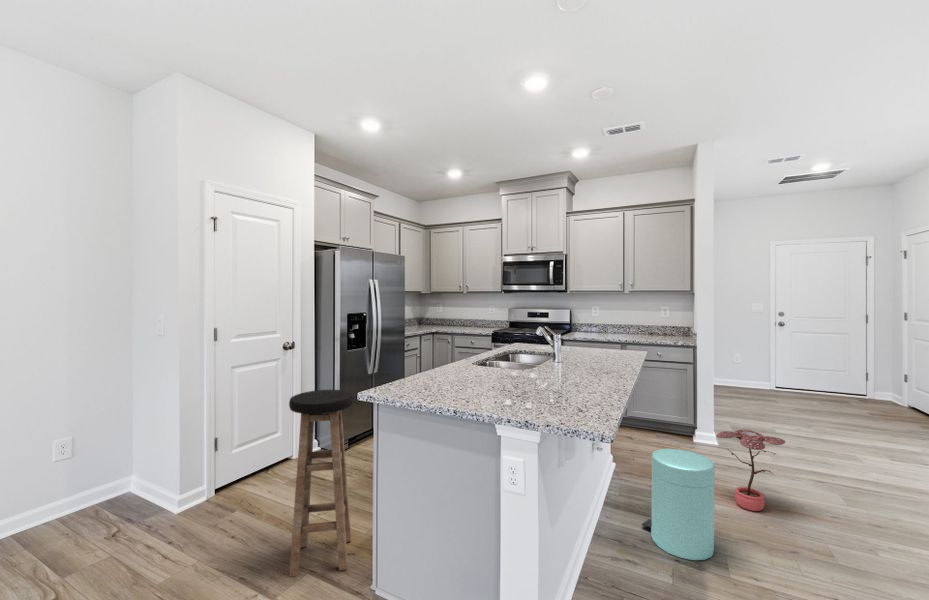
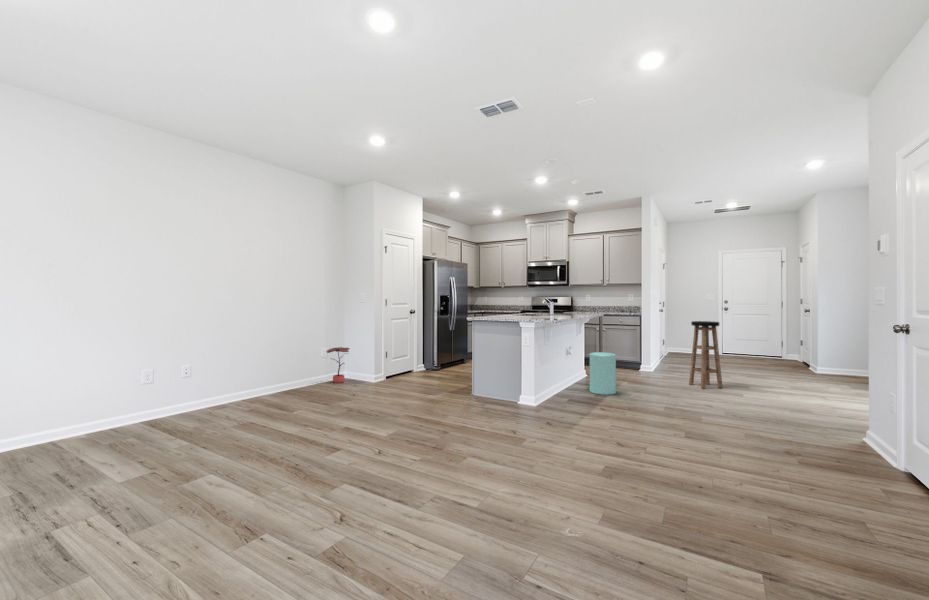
bar stool: present [289,390,353,577] -> present [689,321,723,388]
potted plant: present [717,430,785,511] -> present [326,347,350,383]

